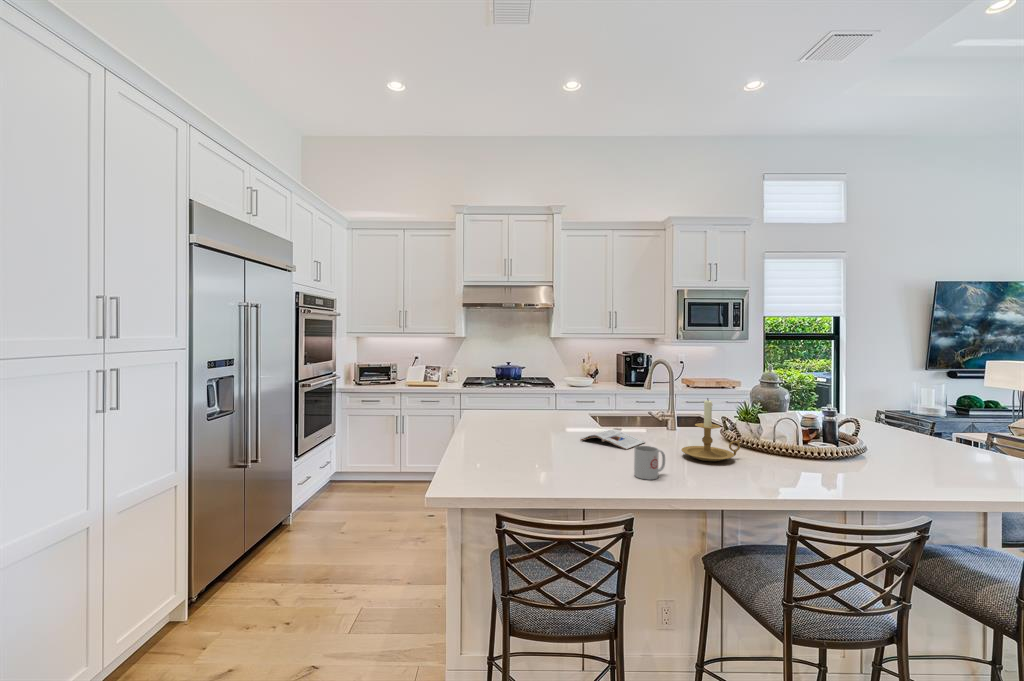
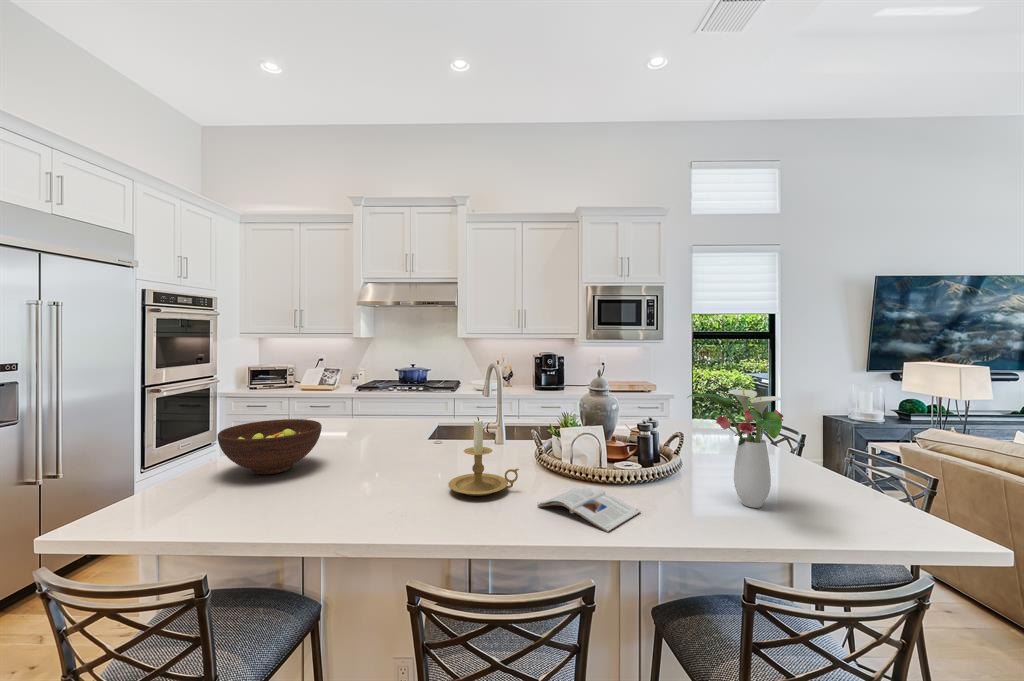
flower arrangement: none [881,376,984,468] -> present [688,390,783,508]
fruit bowl: none [472,404,549,448] -> present [218,419,322,474]
magazine: present [580,430,645,450] -> present [538,486,641,532]
mug: present [634,446,665,480] -> none [341,480,385,526]

